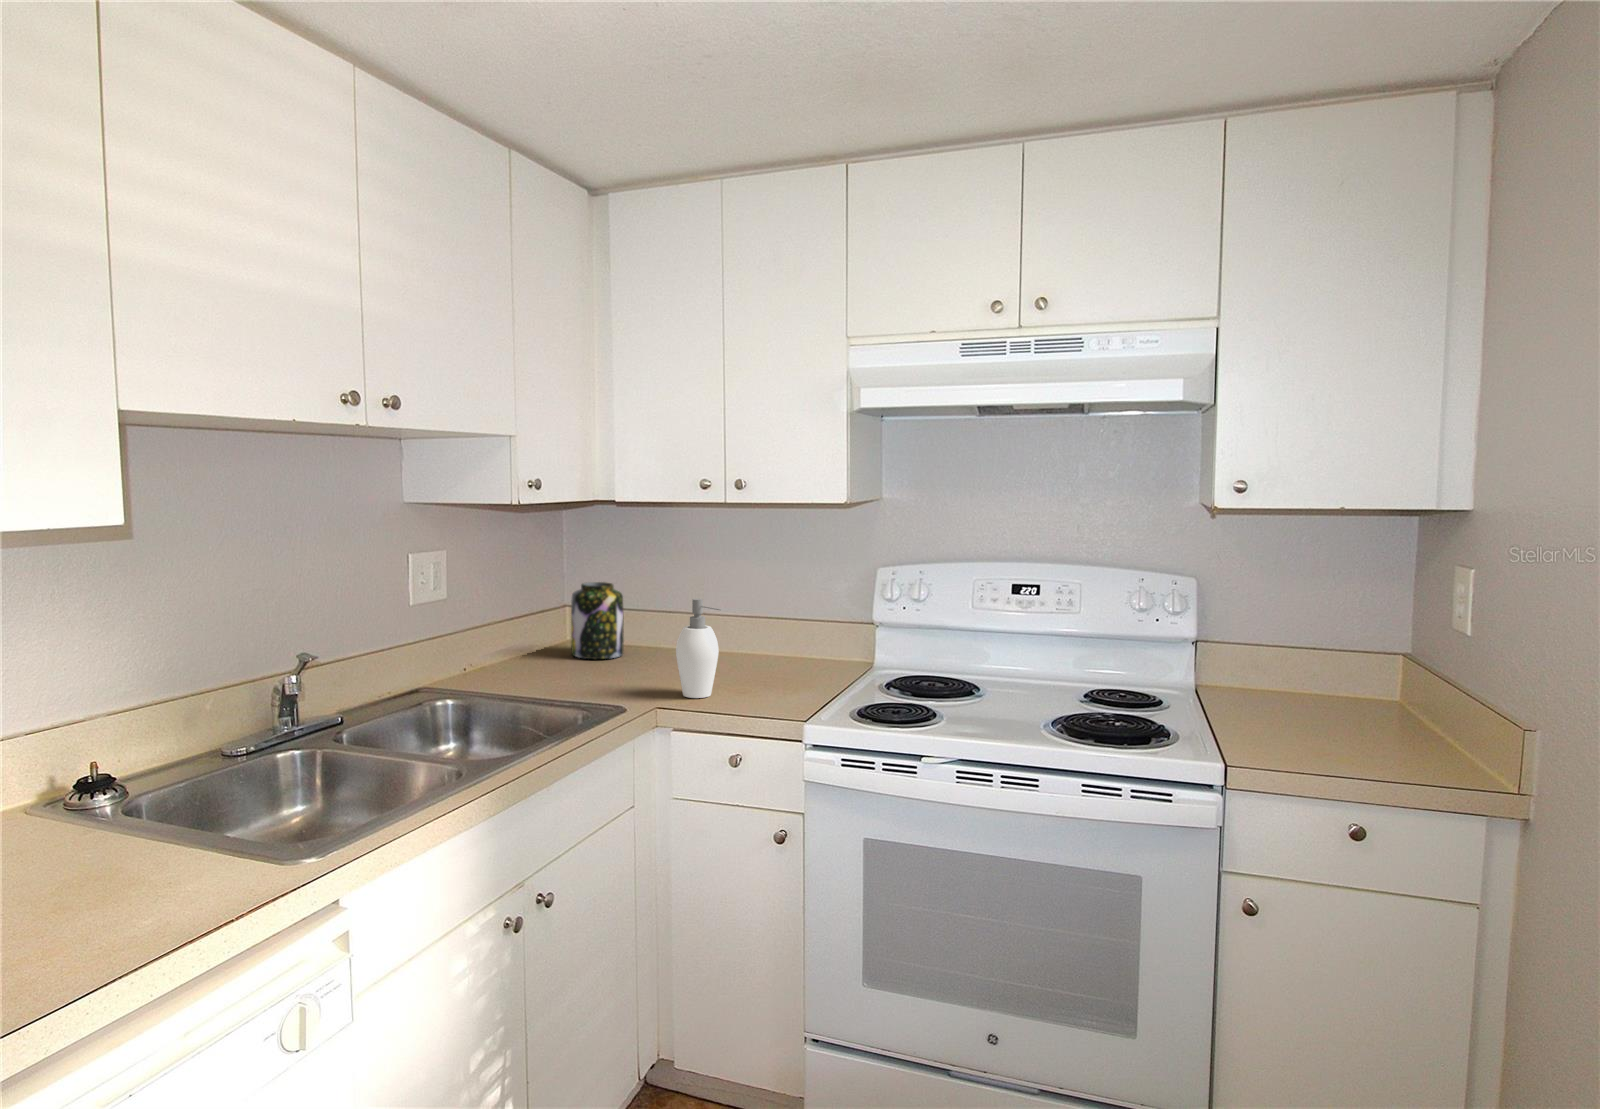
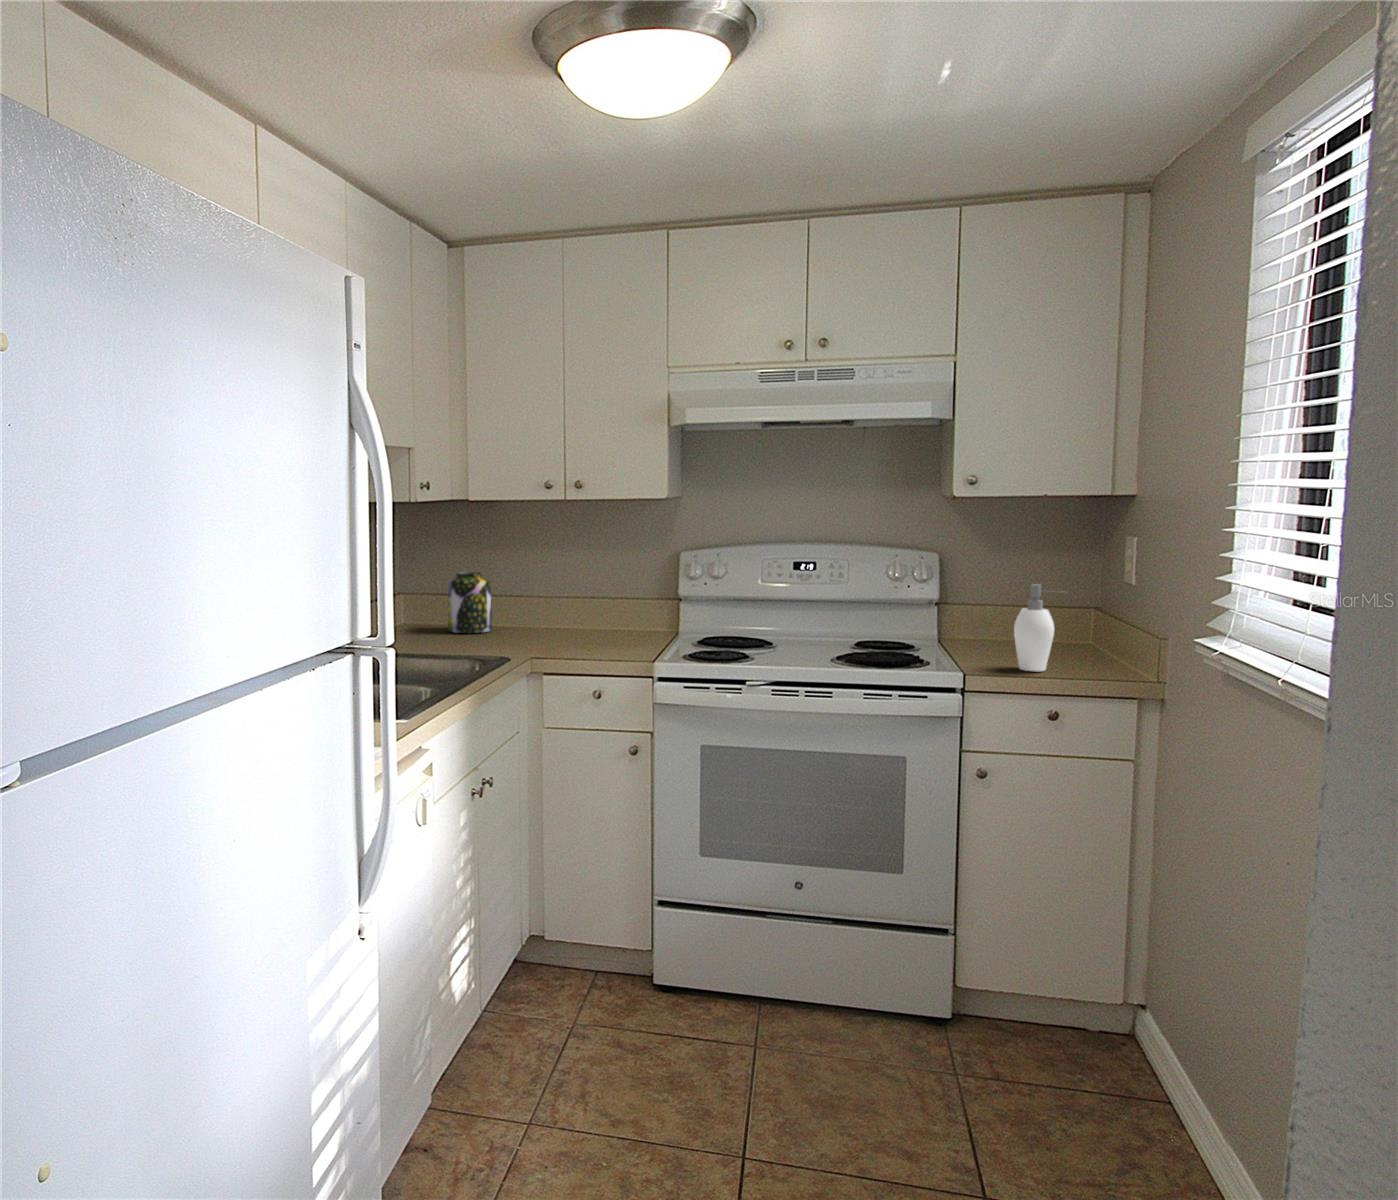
soap dispenser: present [676,598,721,698] -> present [1014,584,1063,671]

